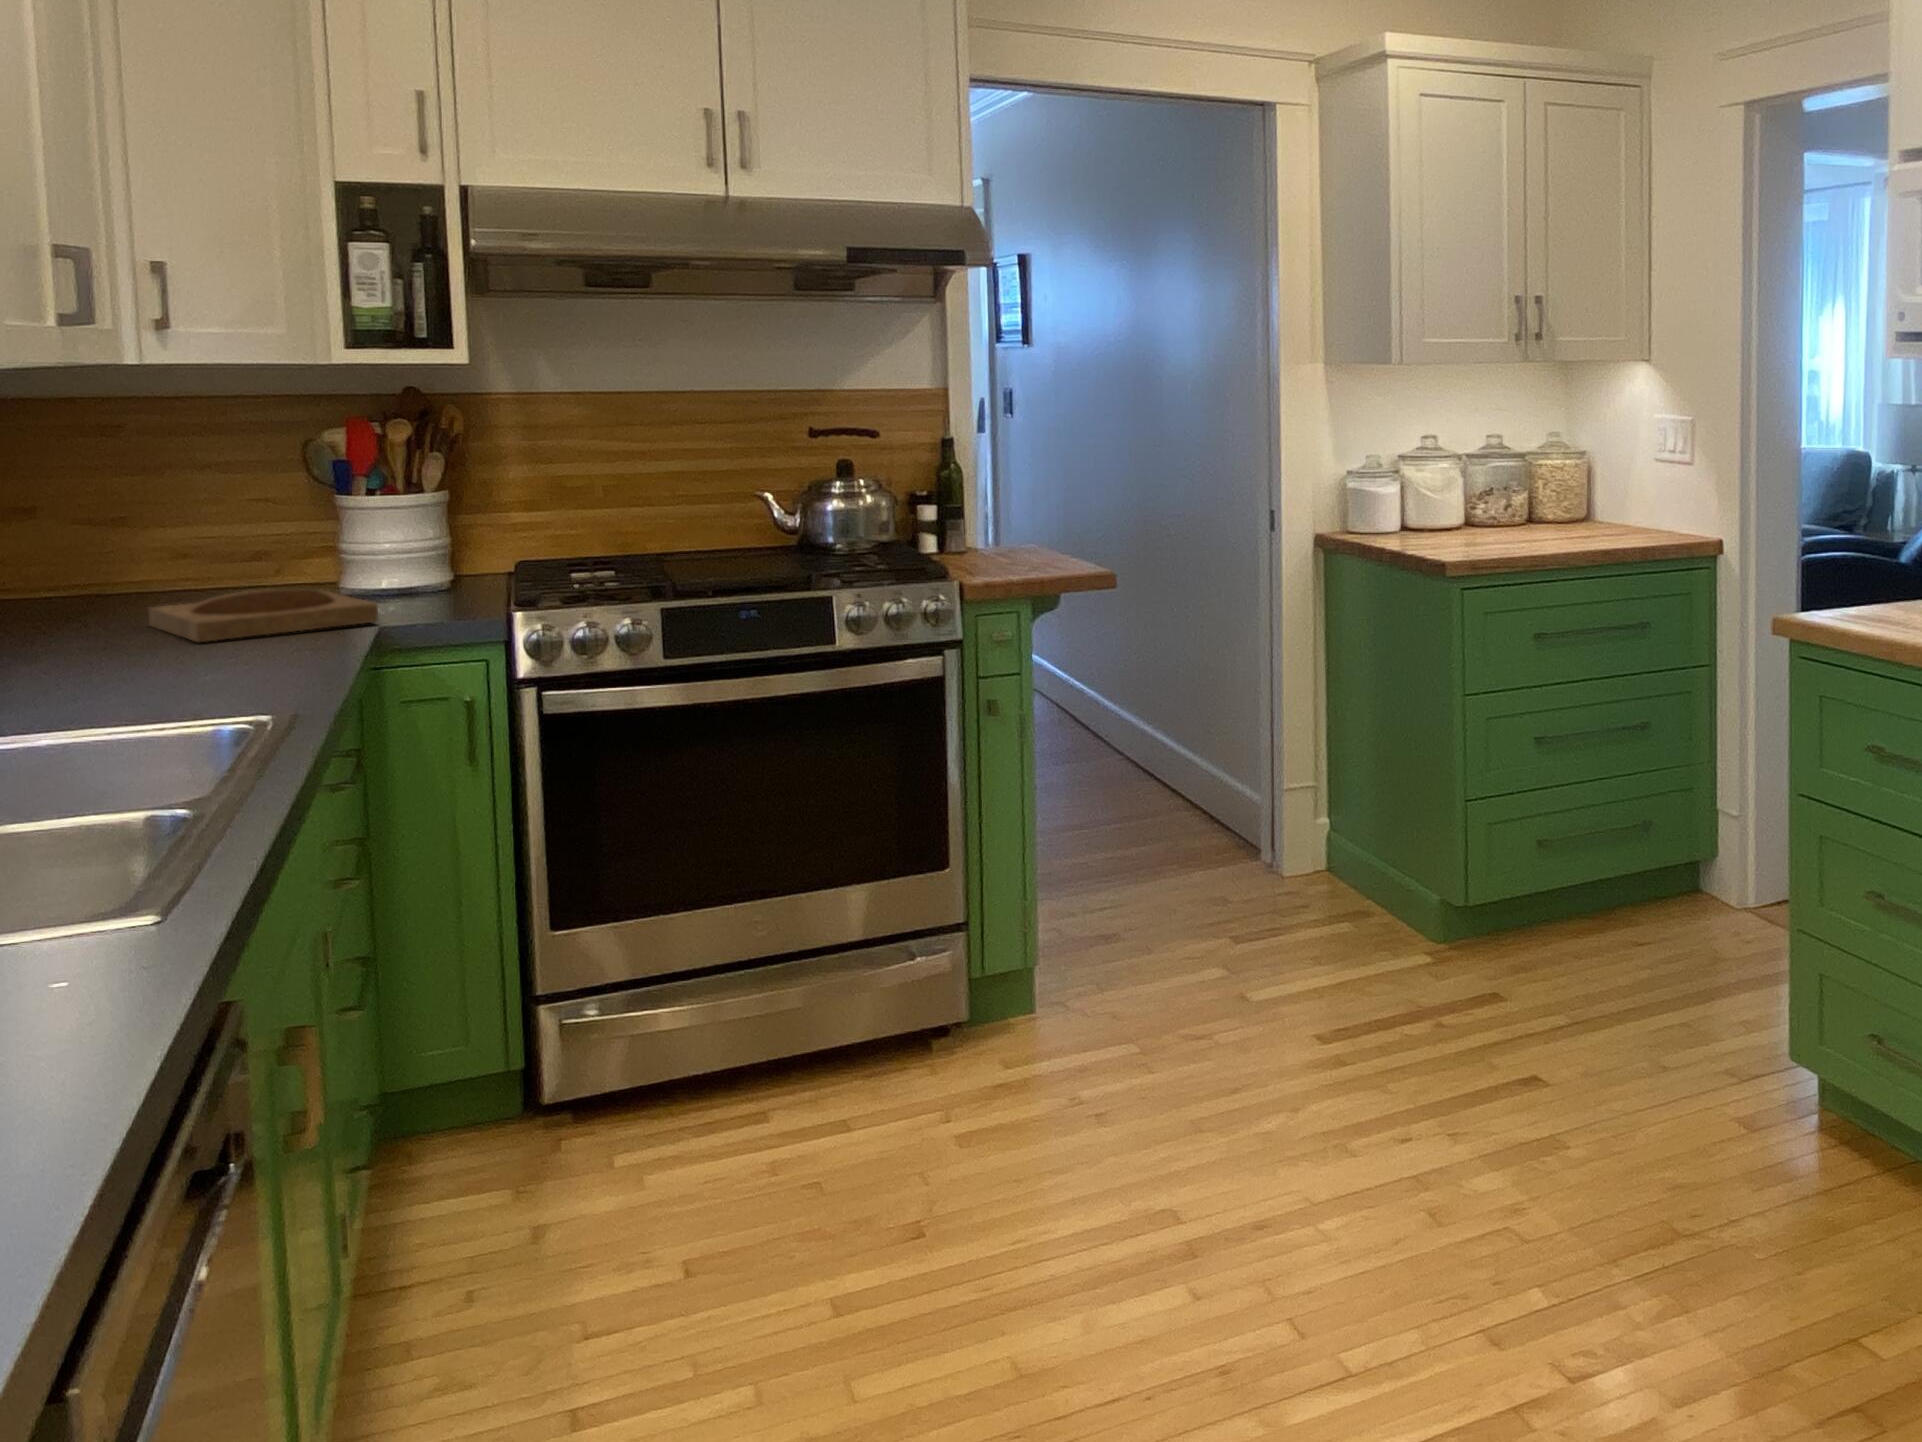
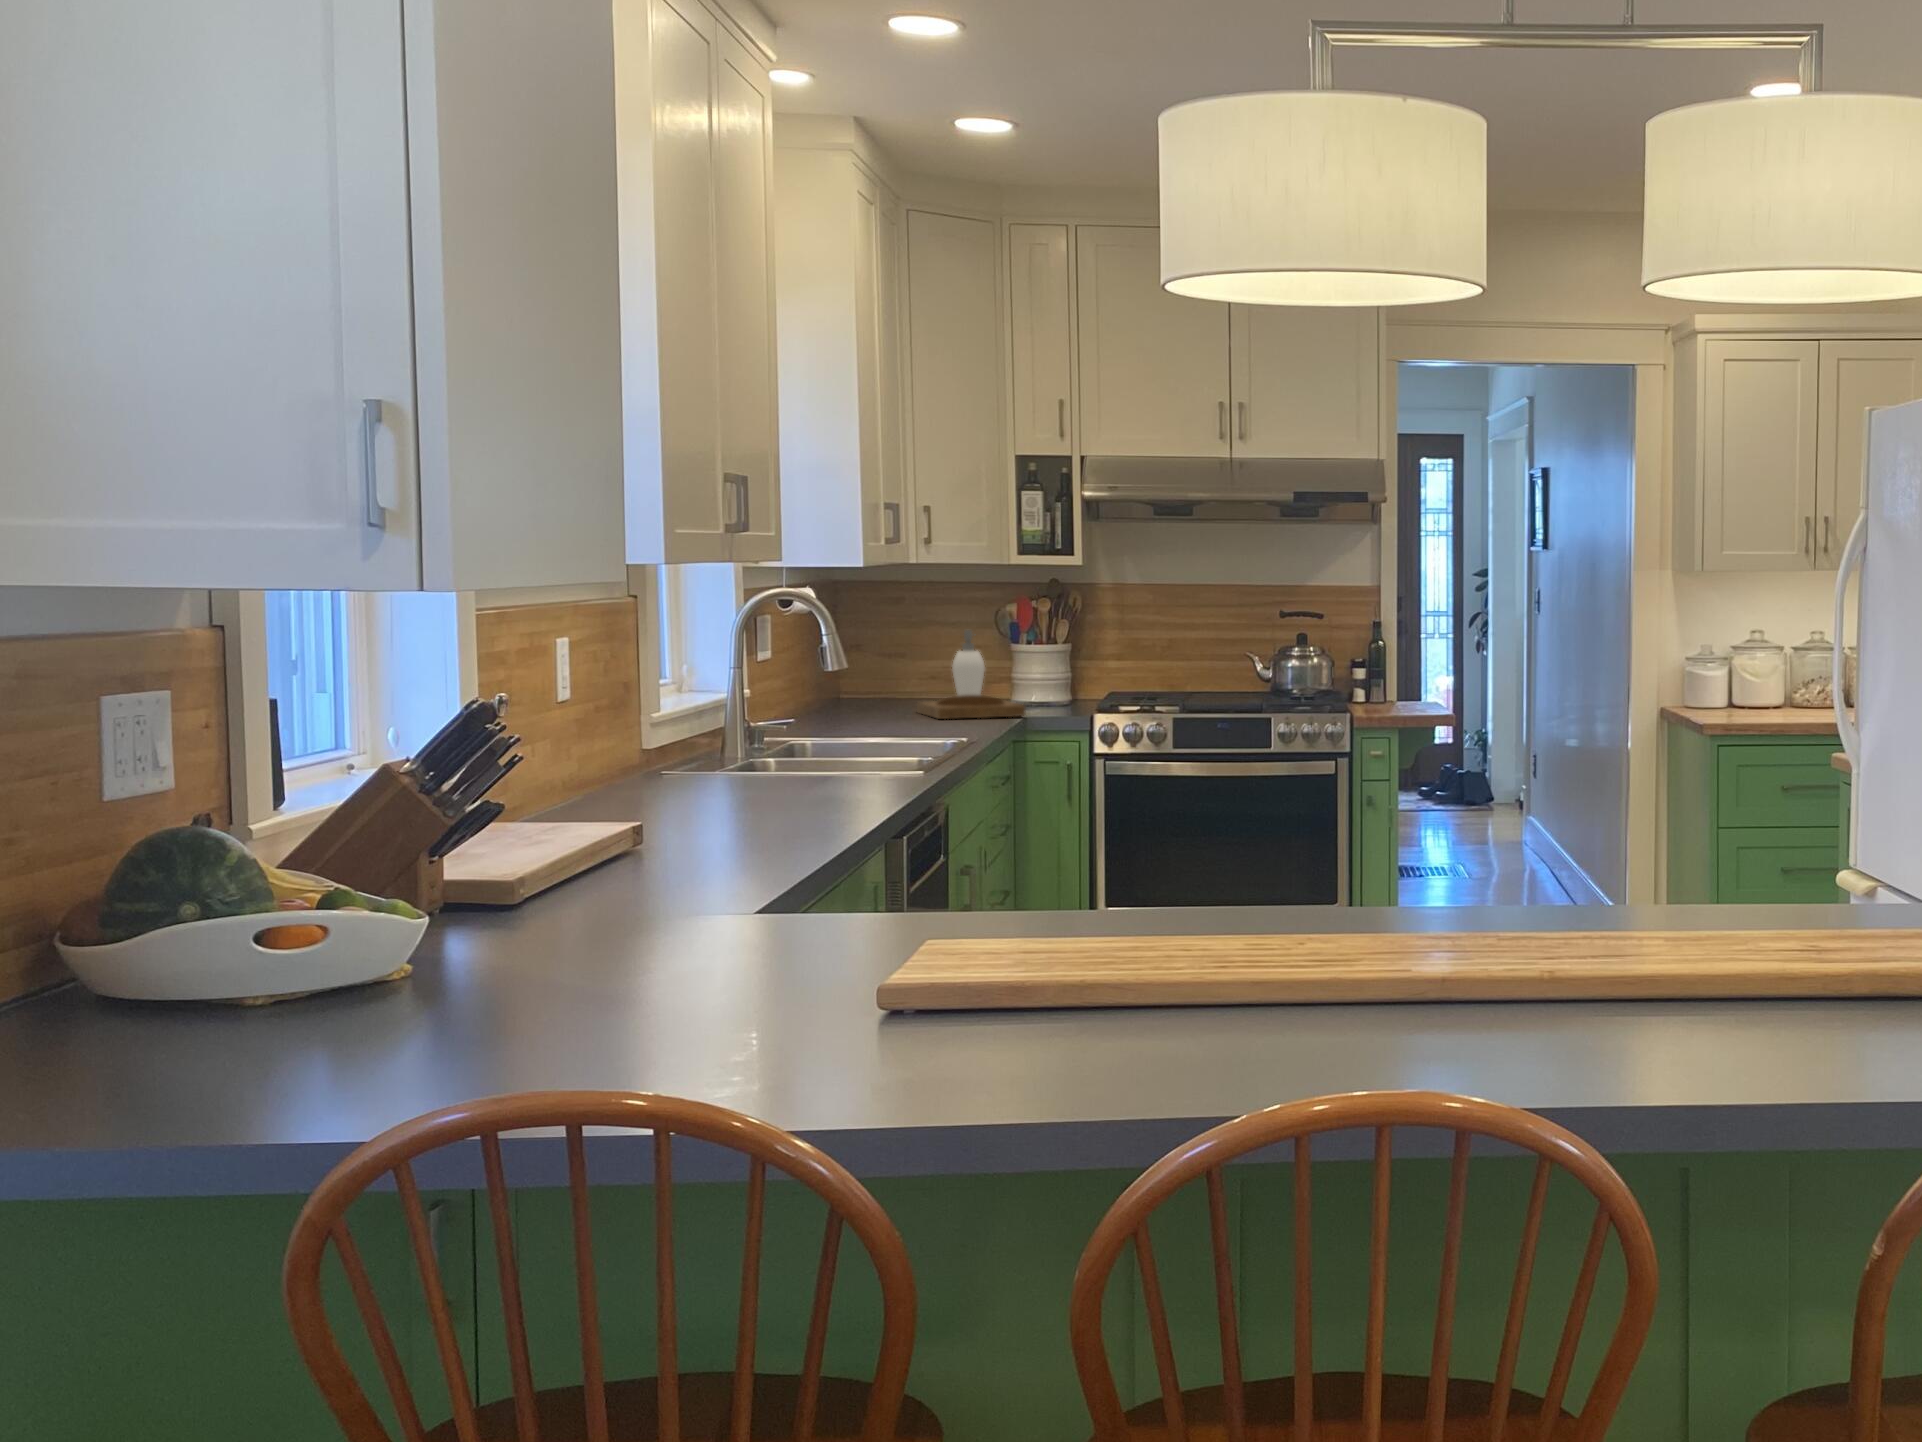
soap dispenser: none [221,473,302,593] -> present [952,630,985,696]

